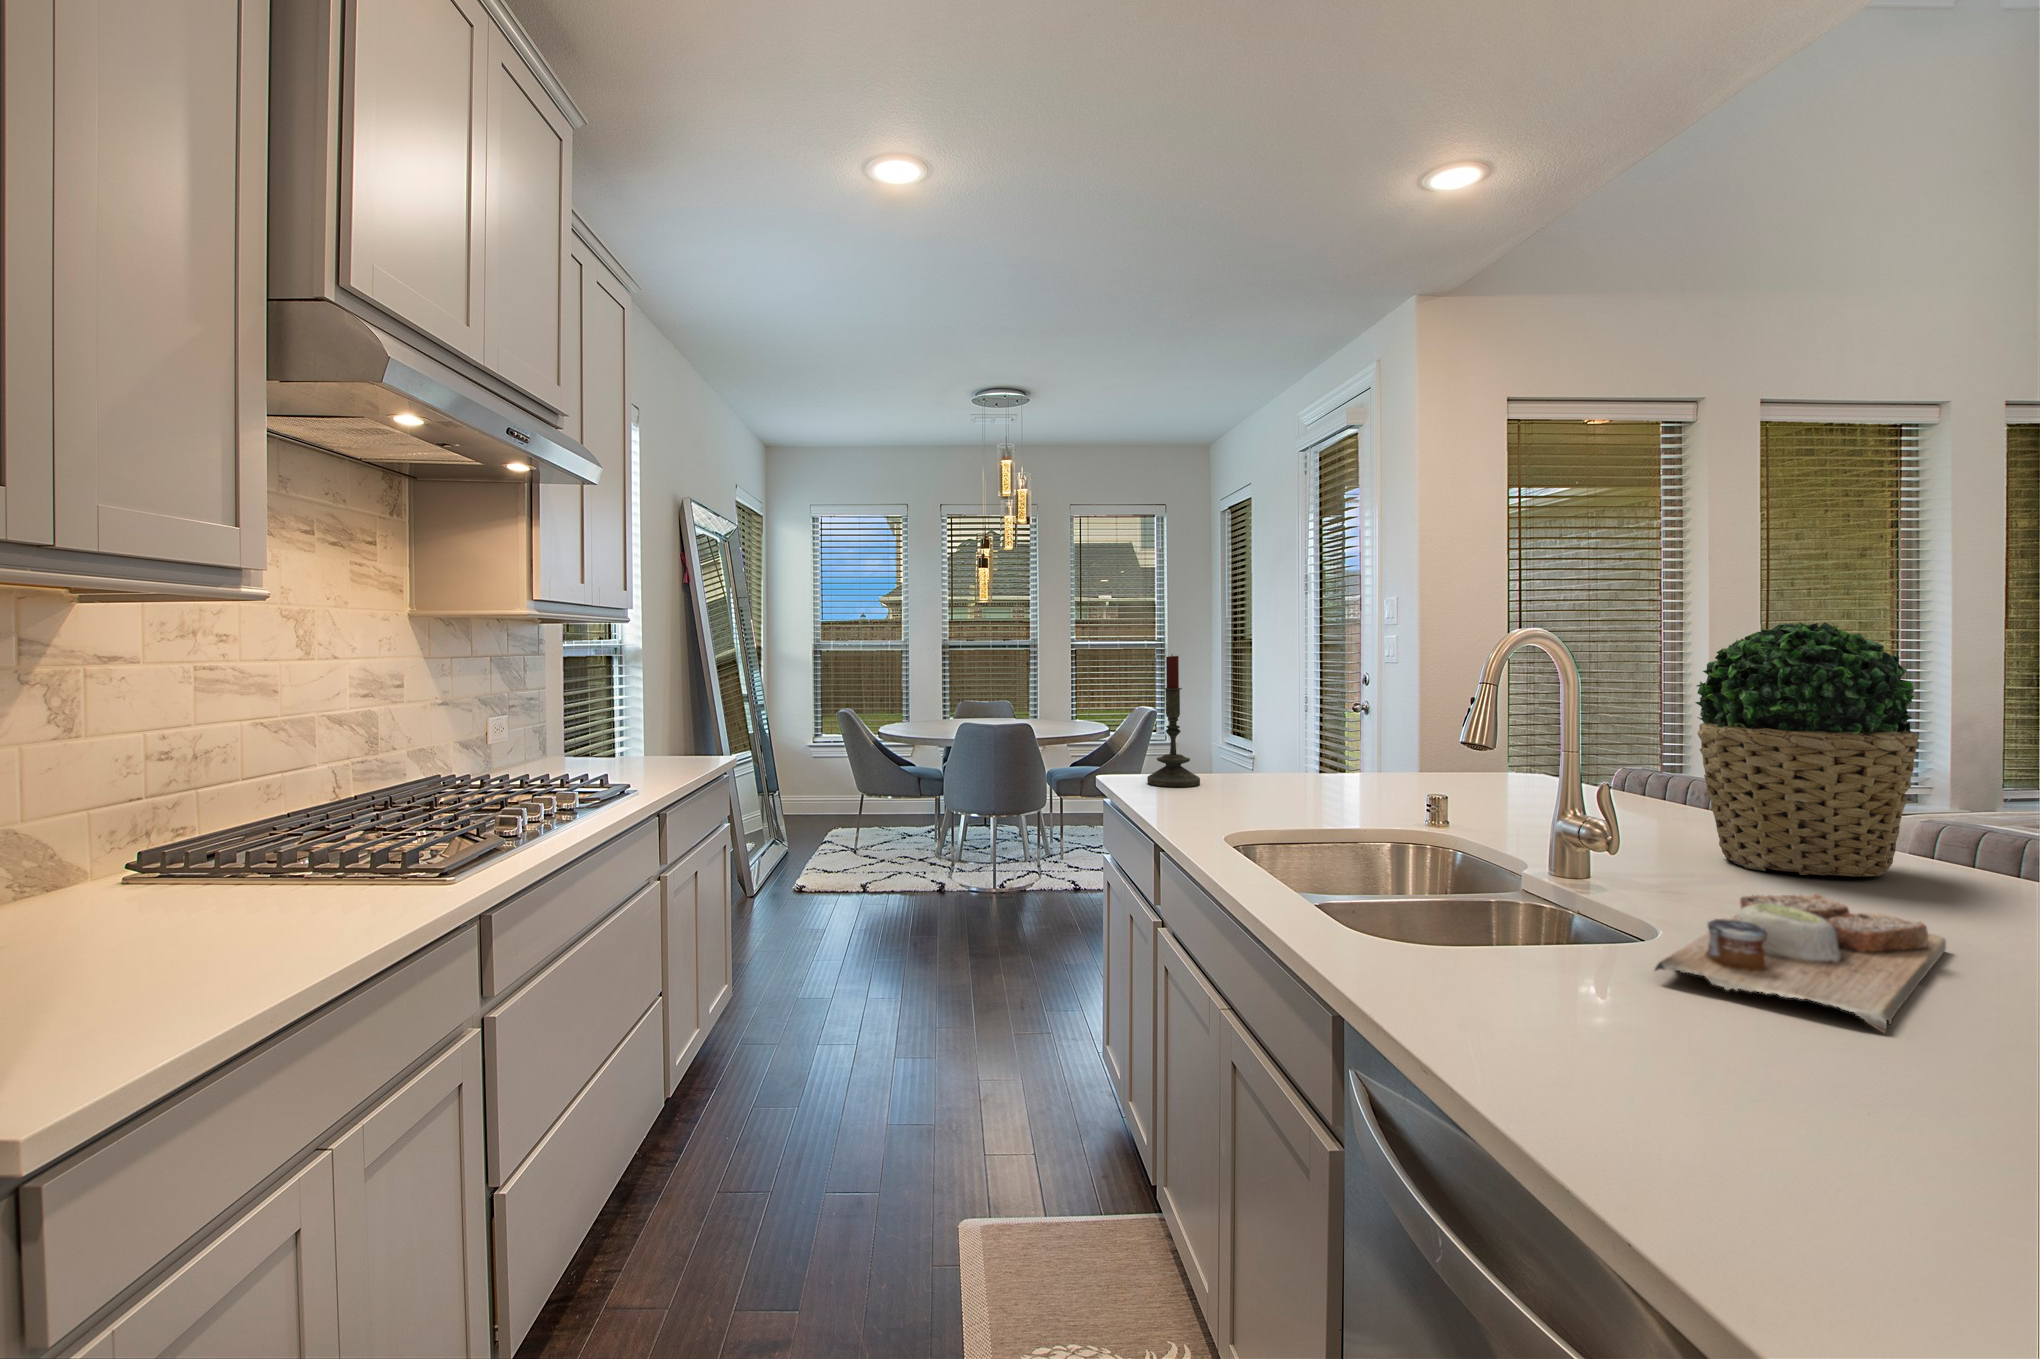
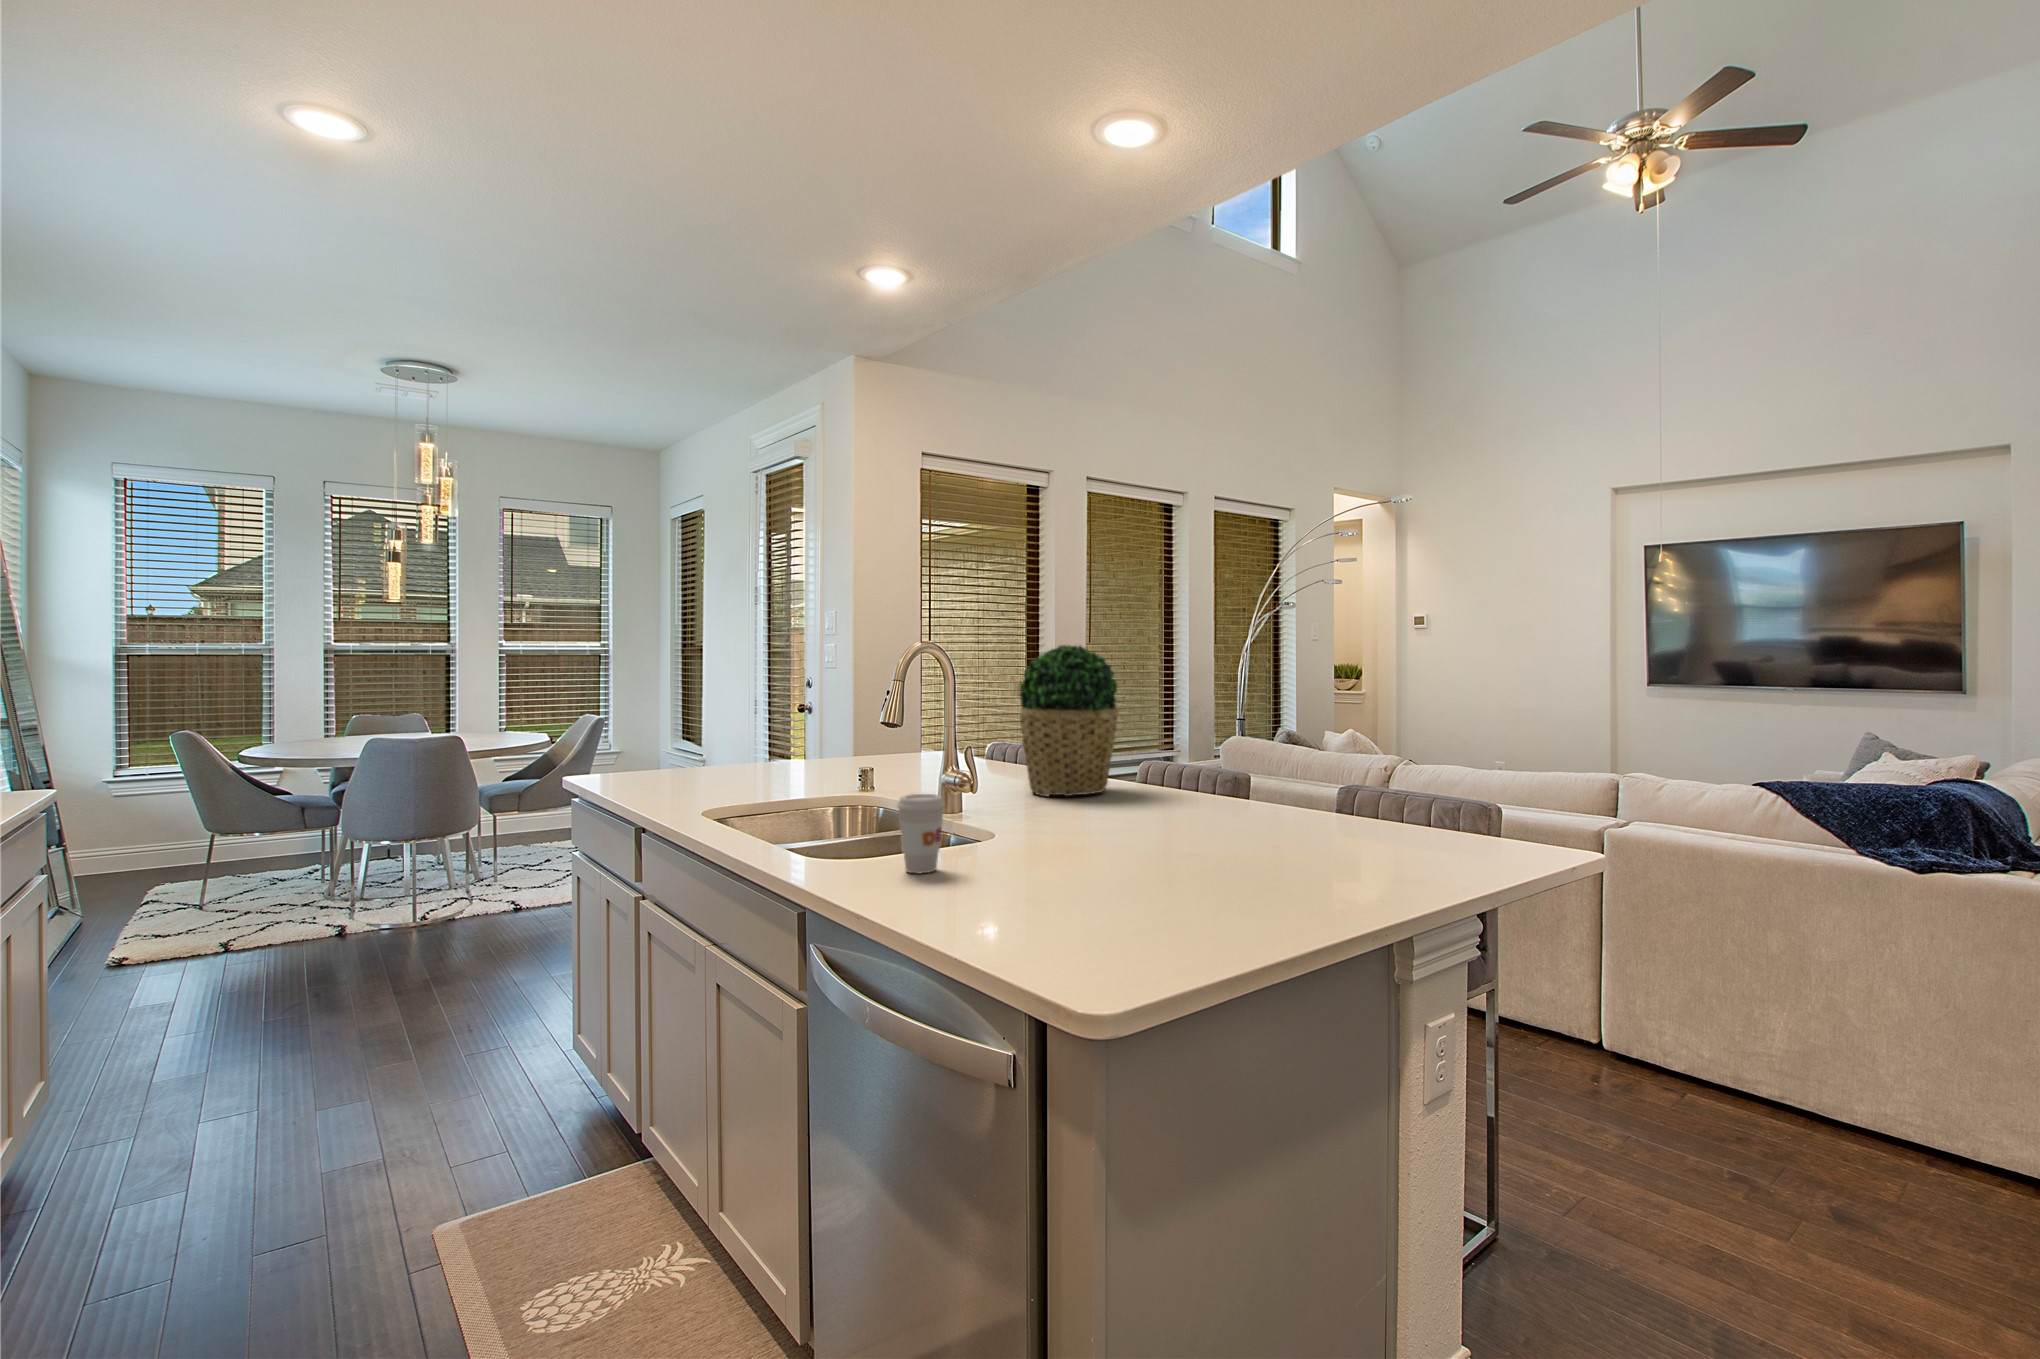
candle: present [1147,654,1200,787] -> none [625,662,676,783]
coffee cup: none [1493,861,1587,1001] -> present [897,794,945,873]
cutting board: present [1655,894,1946,1033] -> none [979,802,1114,861]

